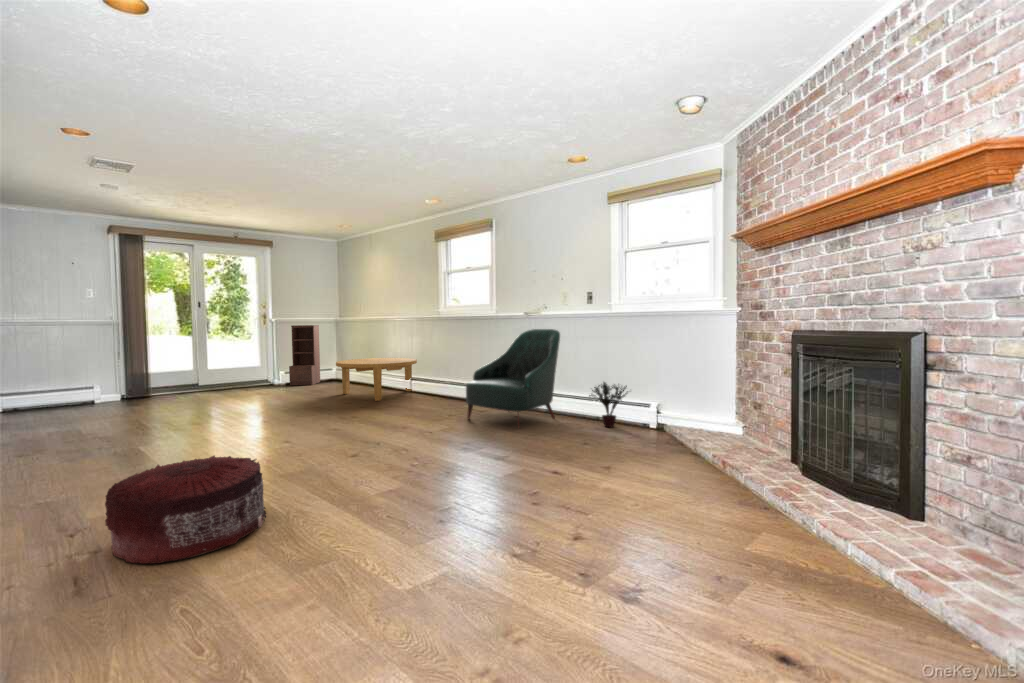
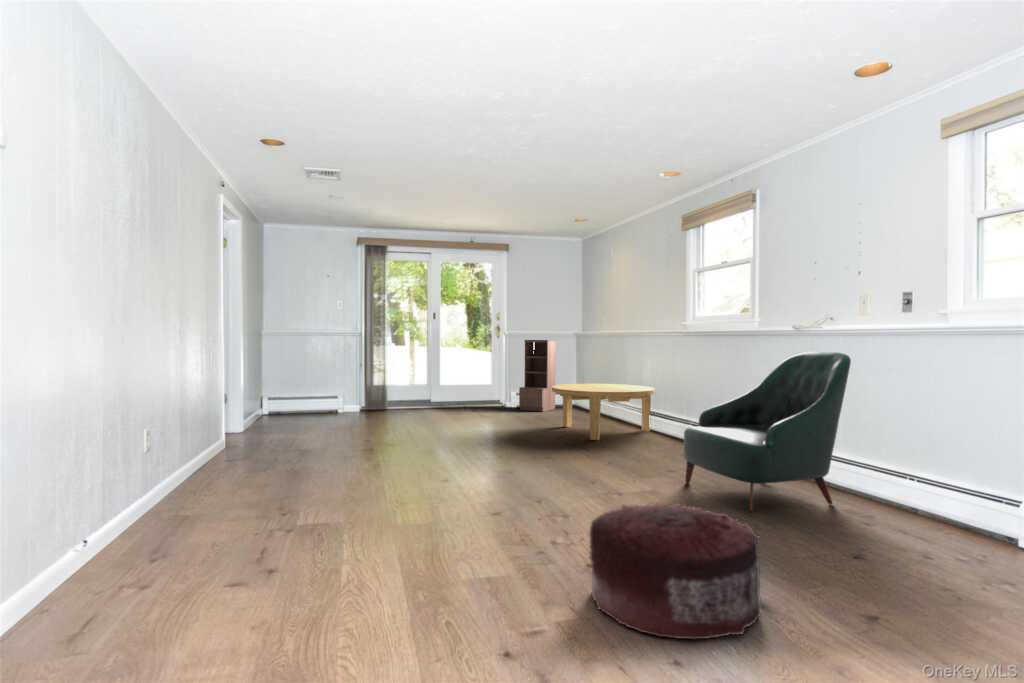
potted plant: present [589,382,628,427] -> none [882,449,988,539]
pouf: present [105,456,266,564] -> present [590,503,761,639]

